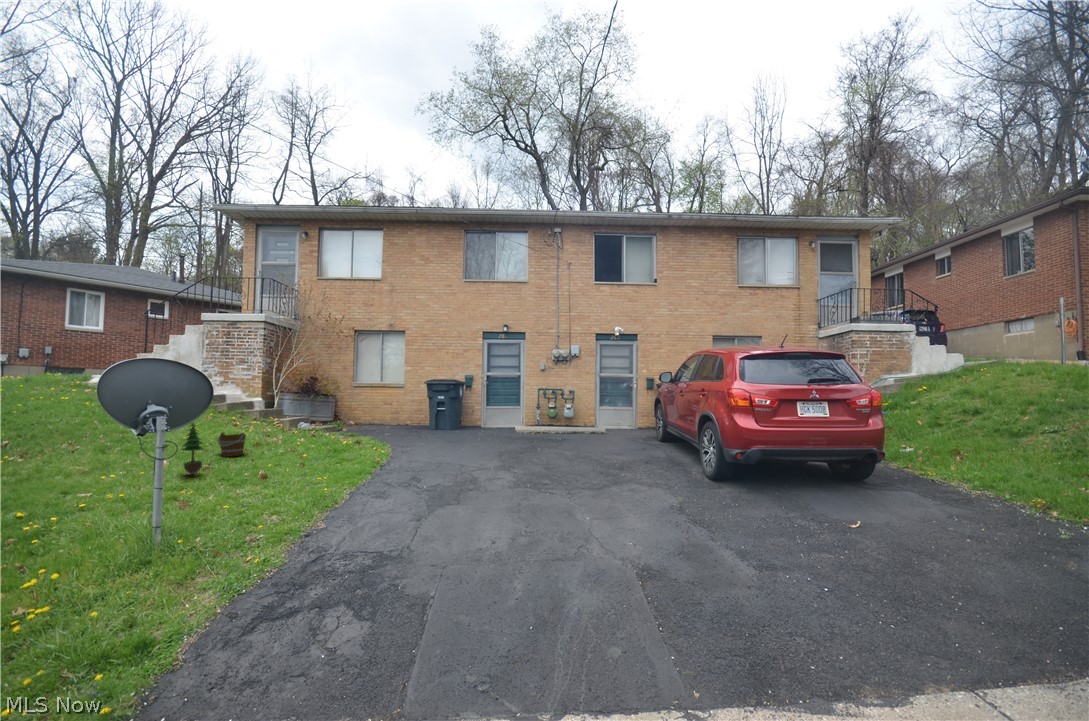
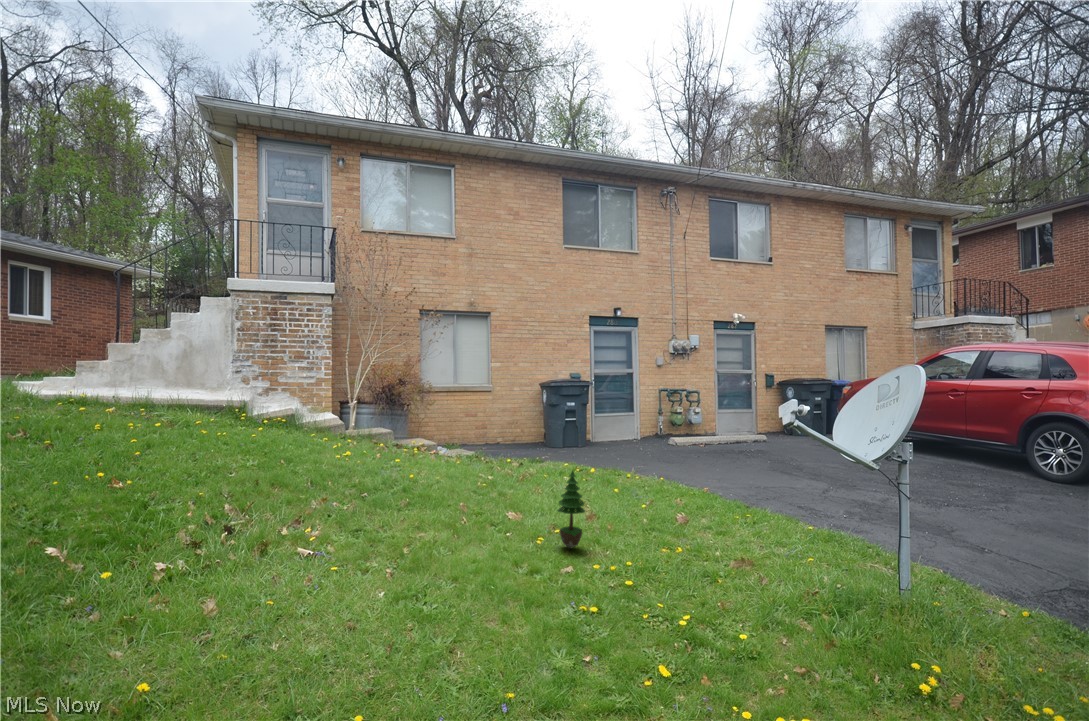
bucket: present [217,432,246,457] -> none [493,476,529,513]

